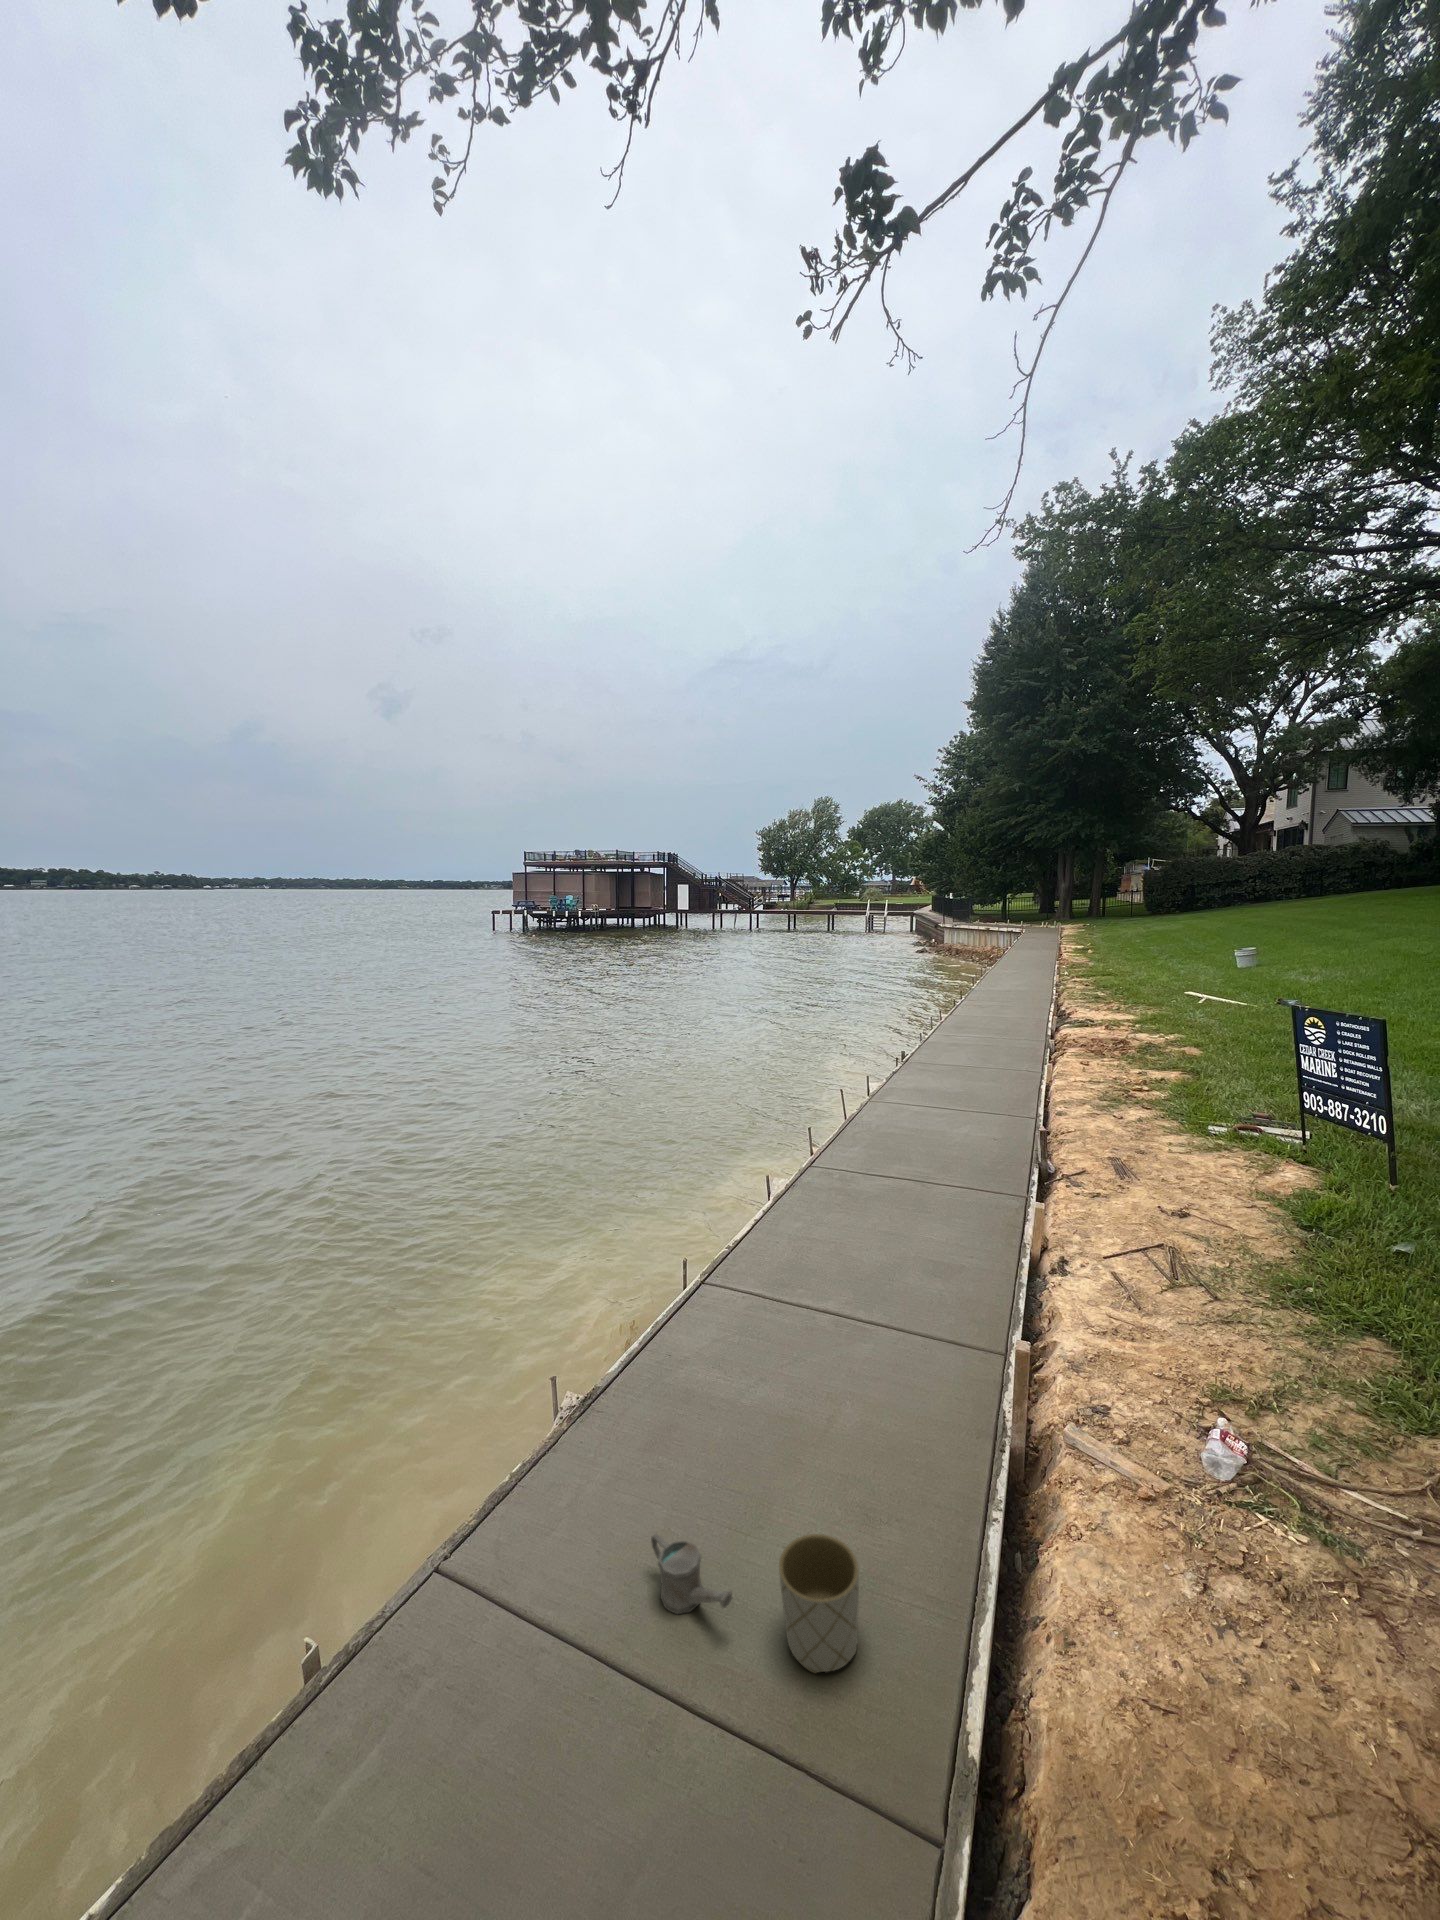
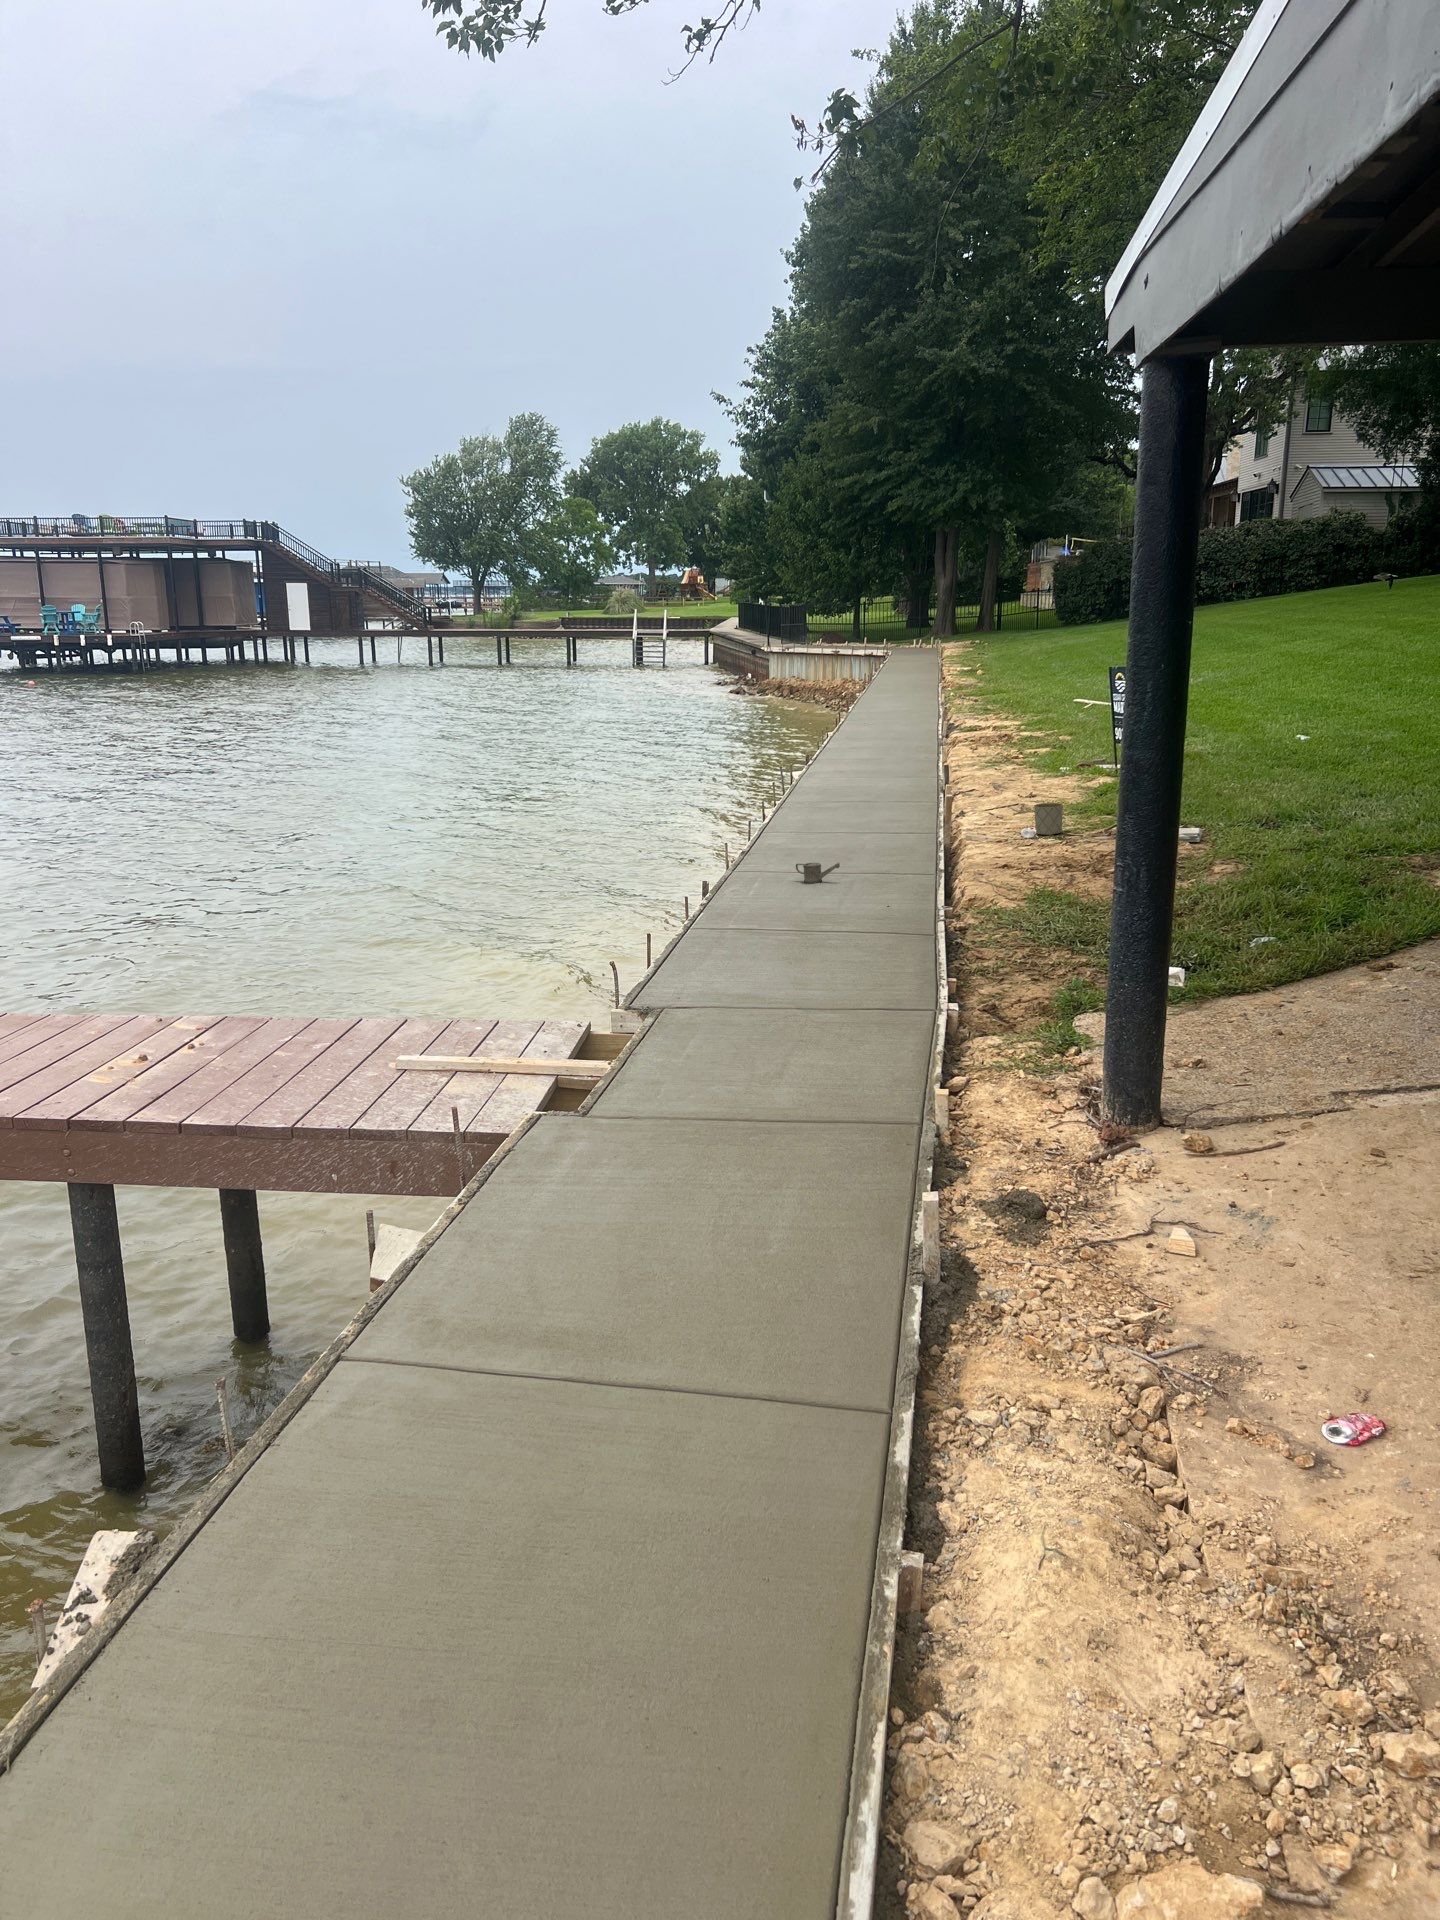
planter: present [779,1534,859,1673] -> present [1034,803,1063,836]

